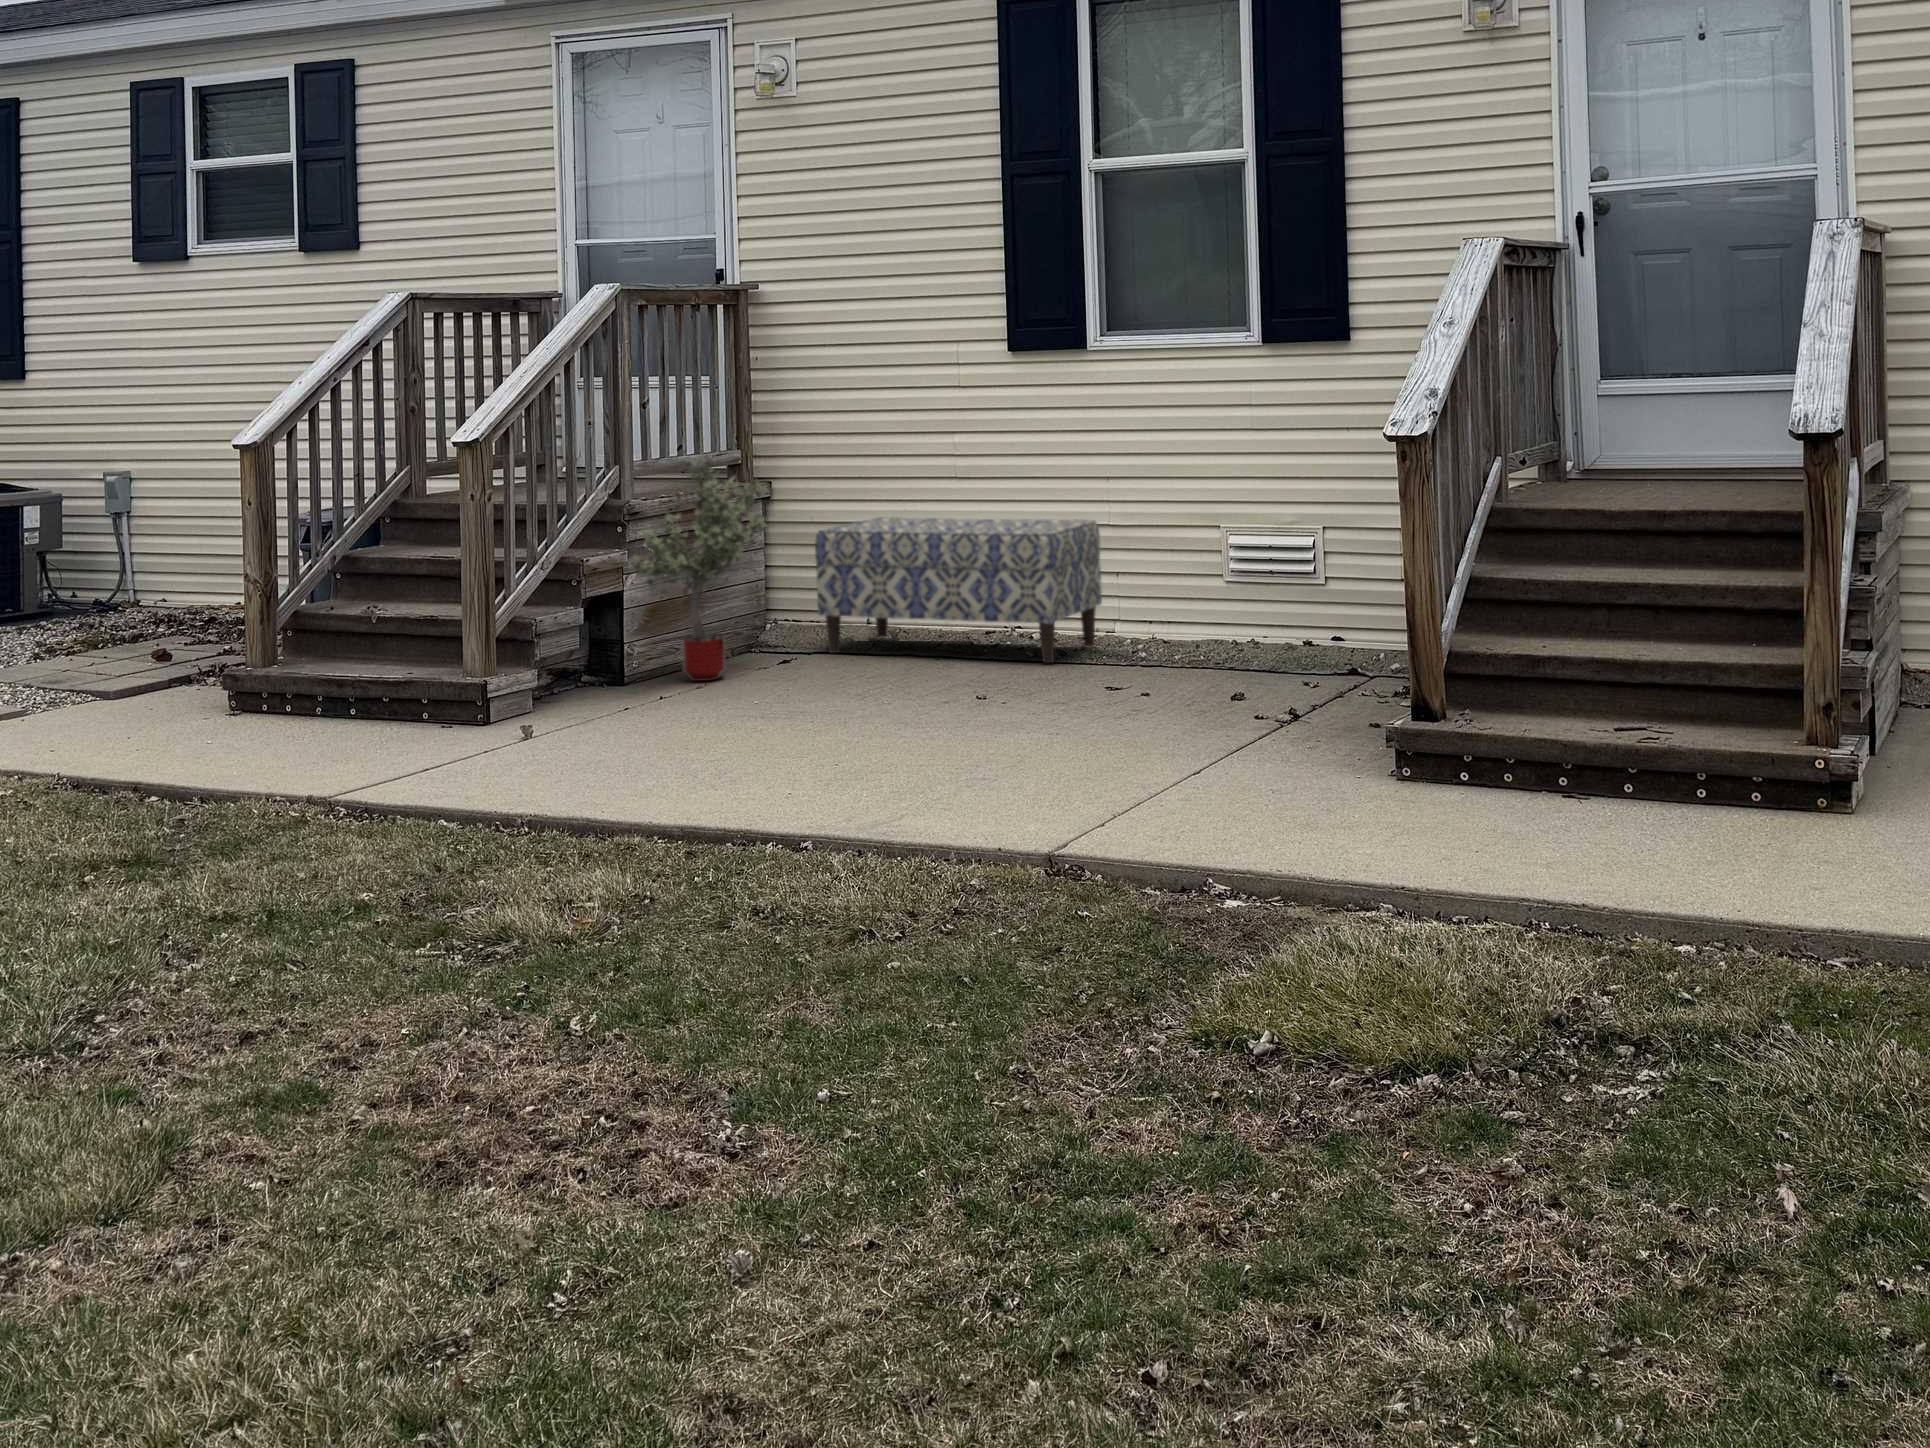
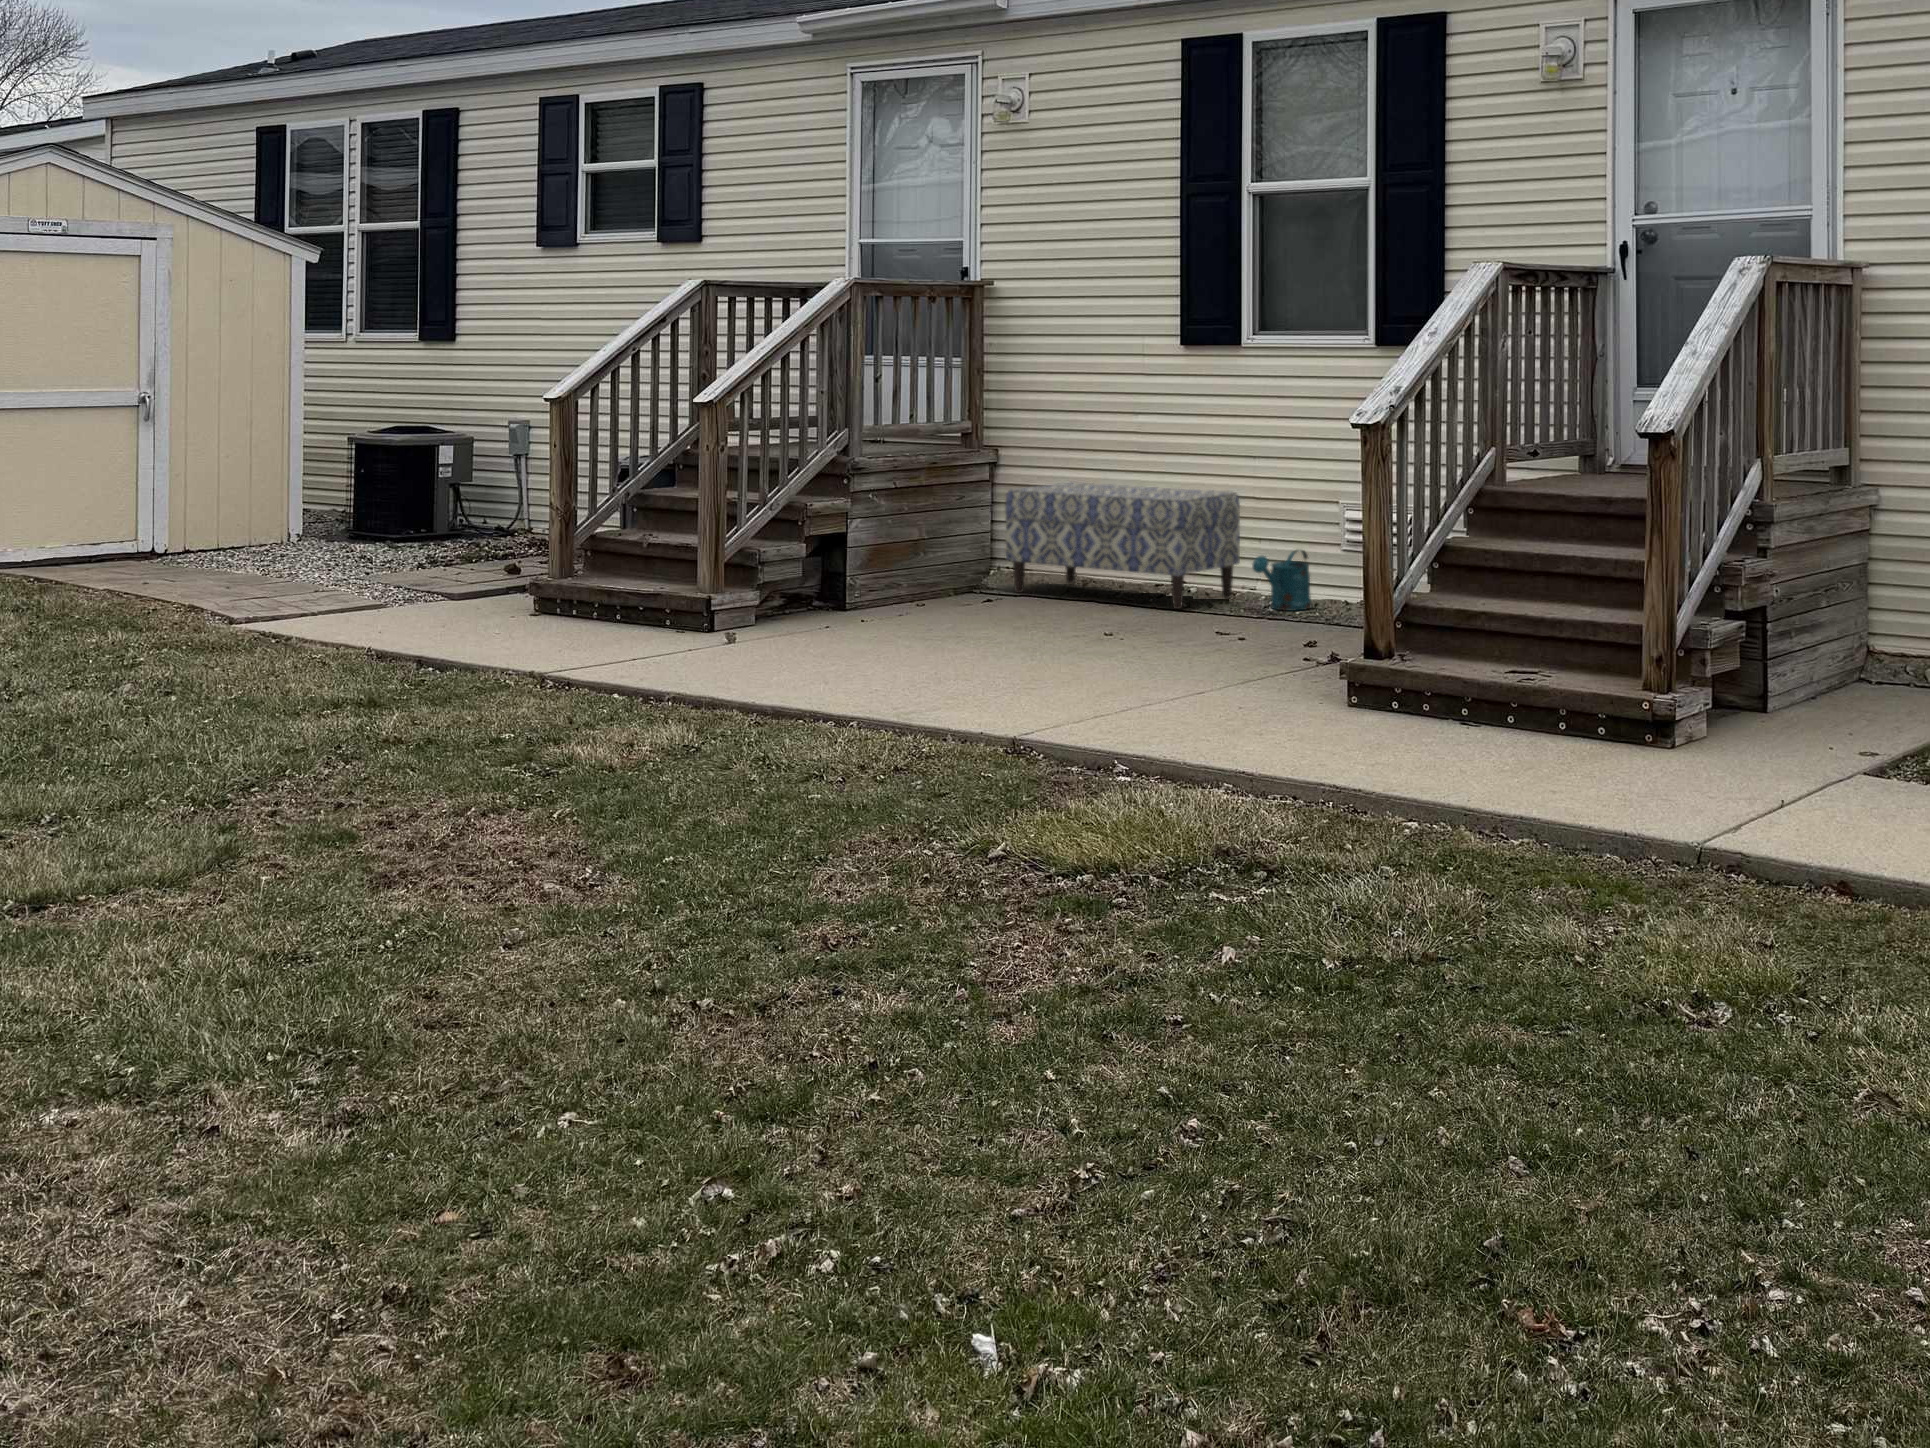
potted tree: present [631,458,767,681] -> none [834,424,959,607]
watering can: none [1141,584,1201,657] -> present [1252,550,1311,610]

